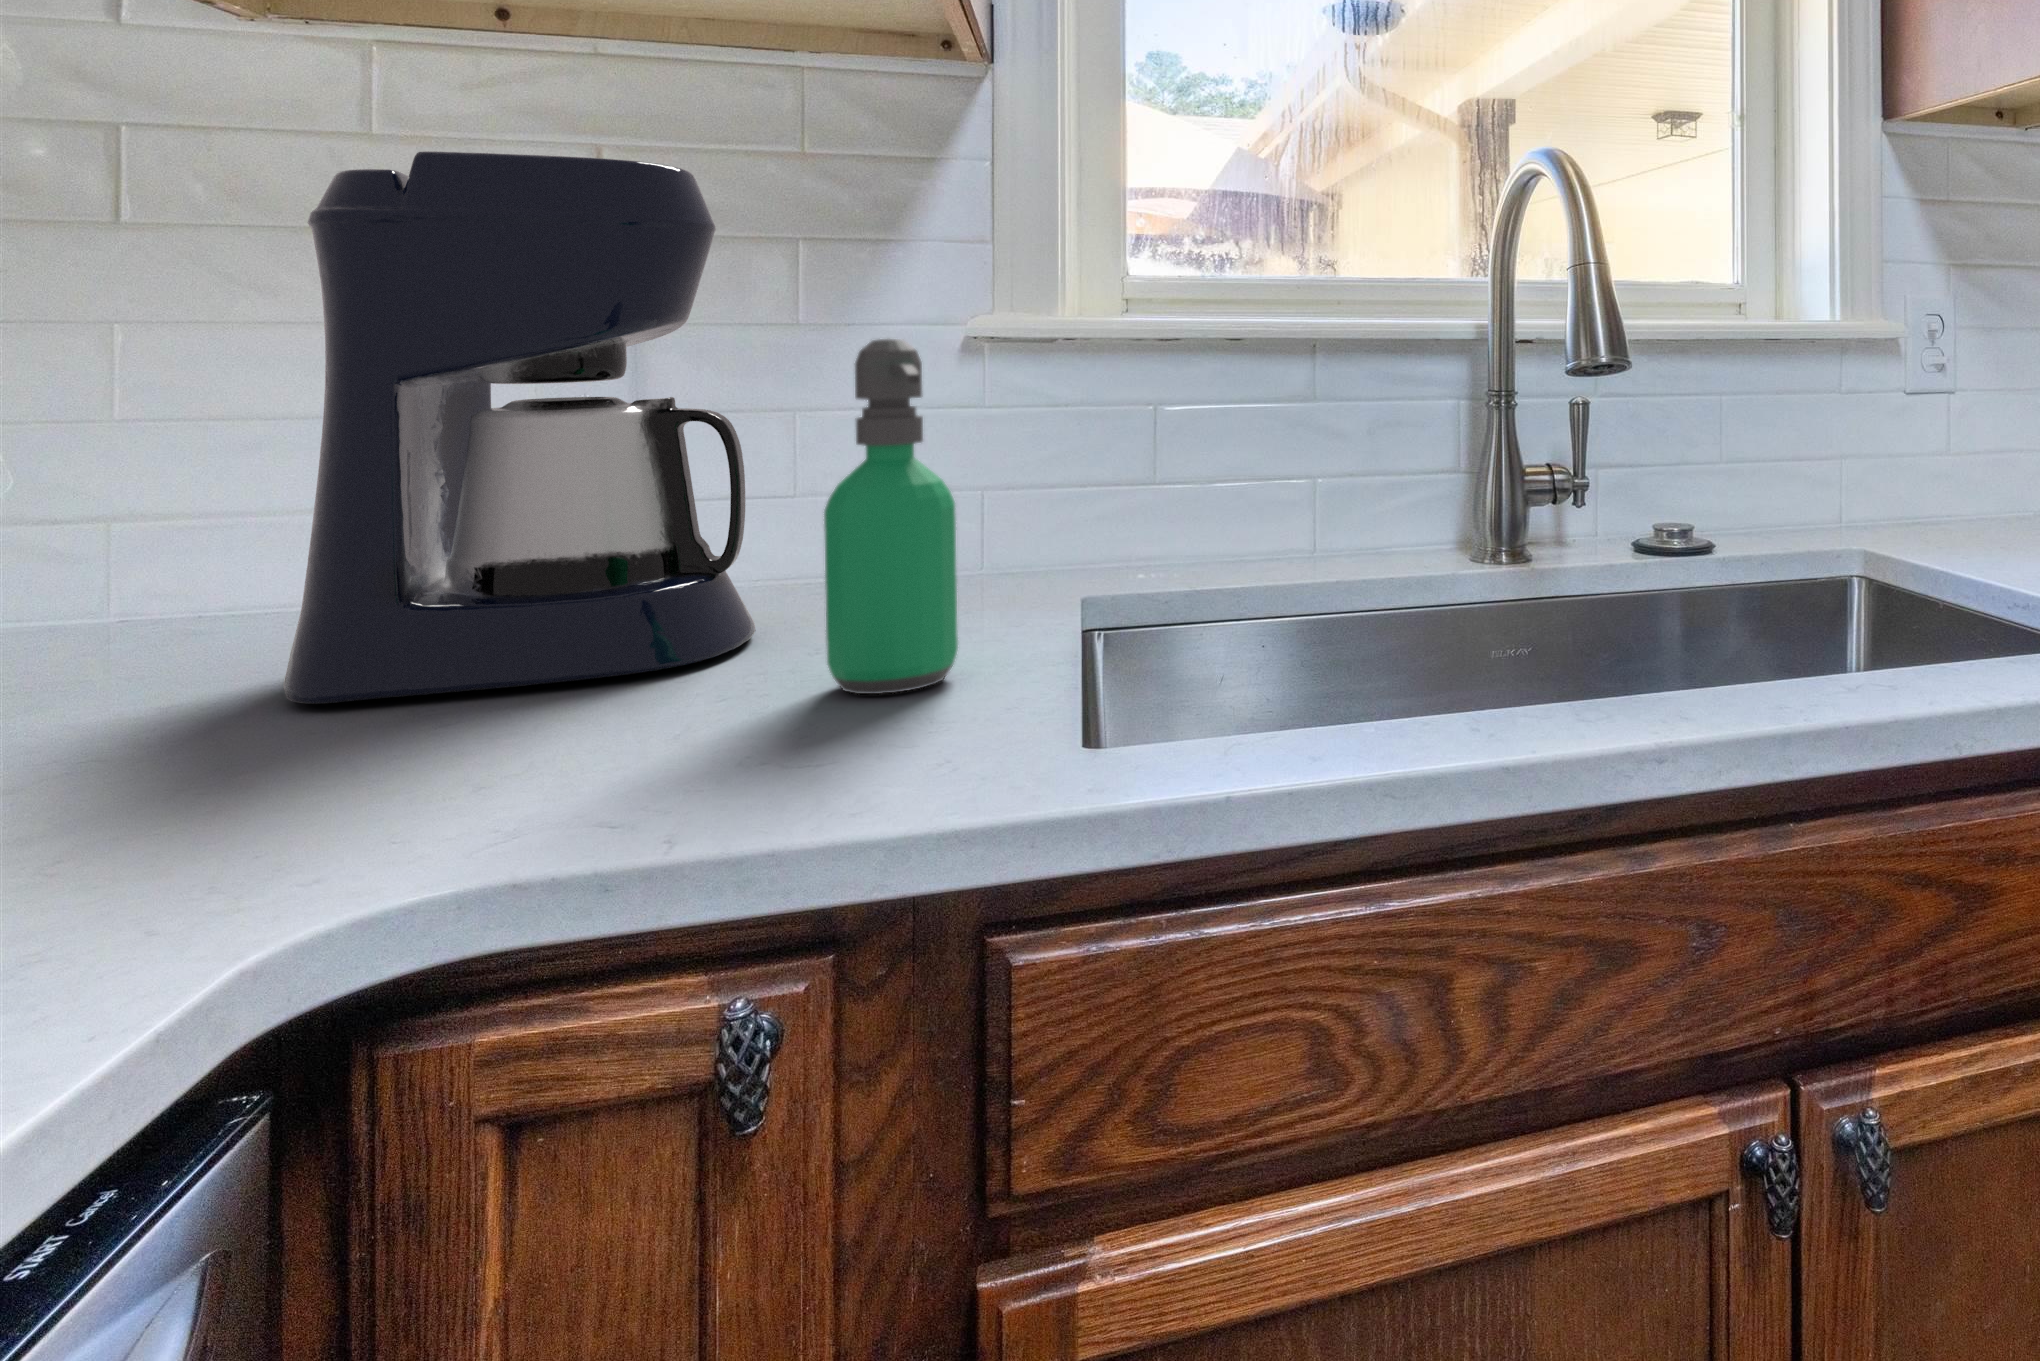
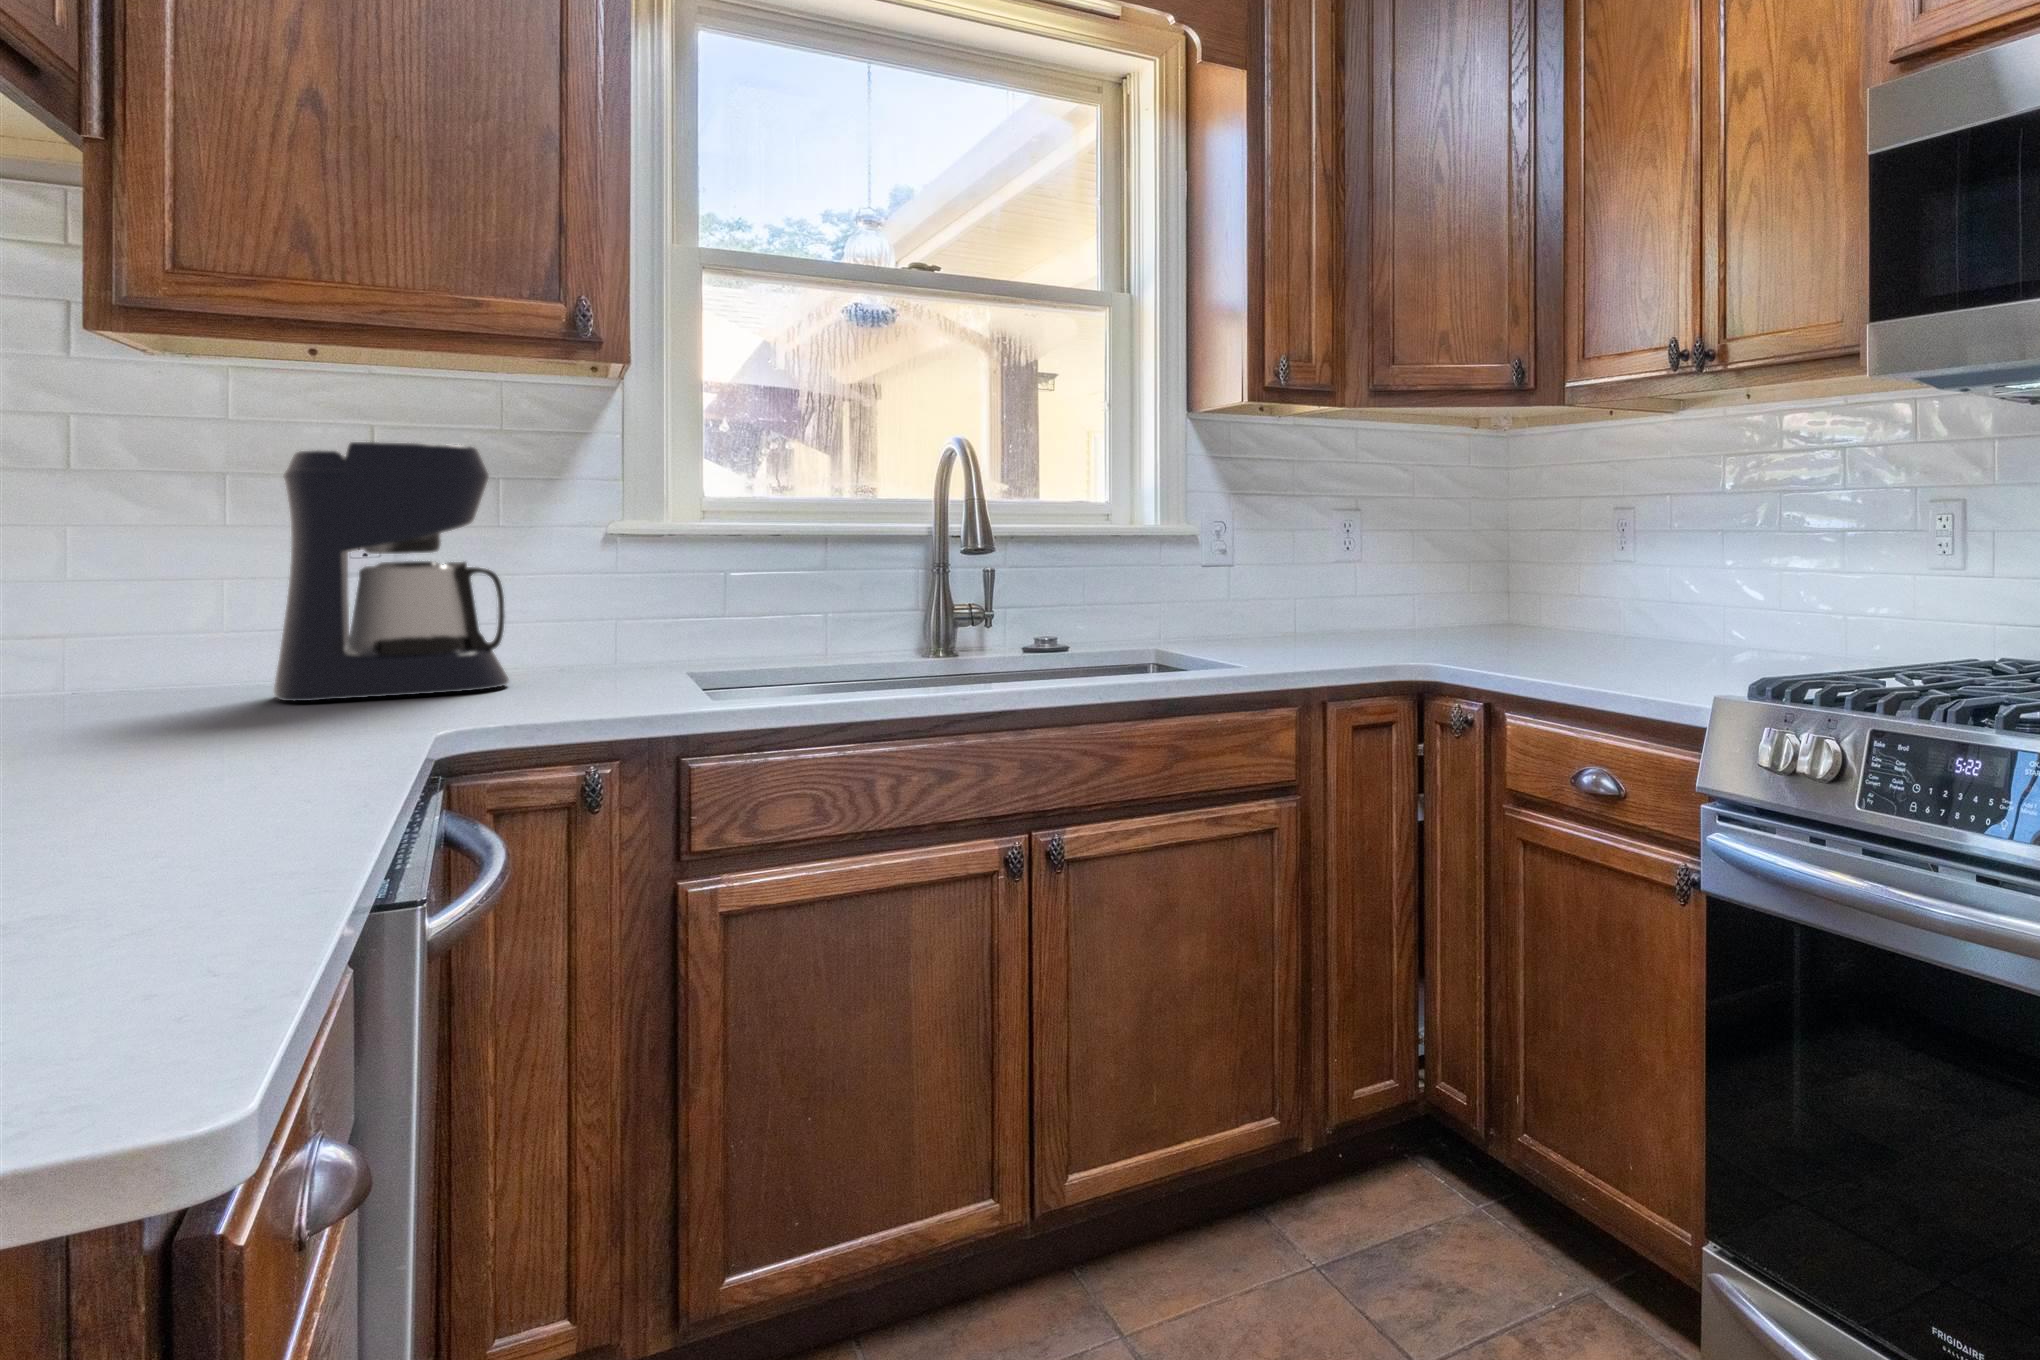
soap dispenser: present [824,339,958,694] -> none [572,532,639,692]

